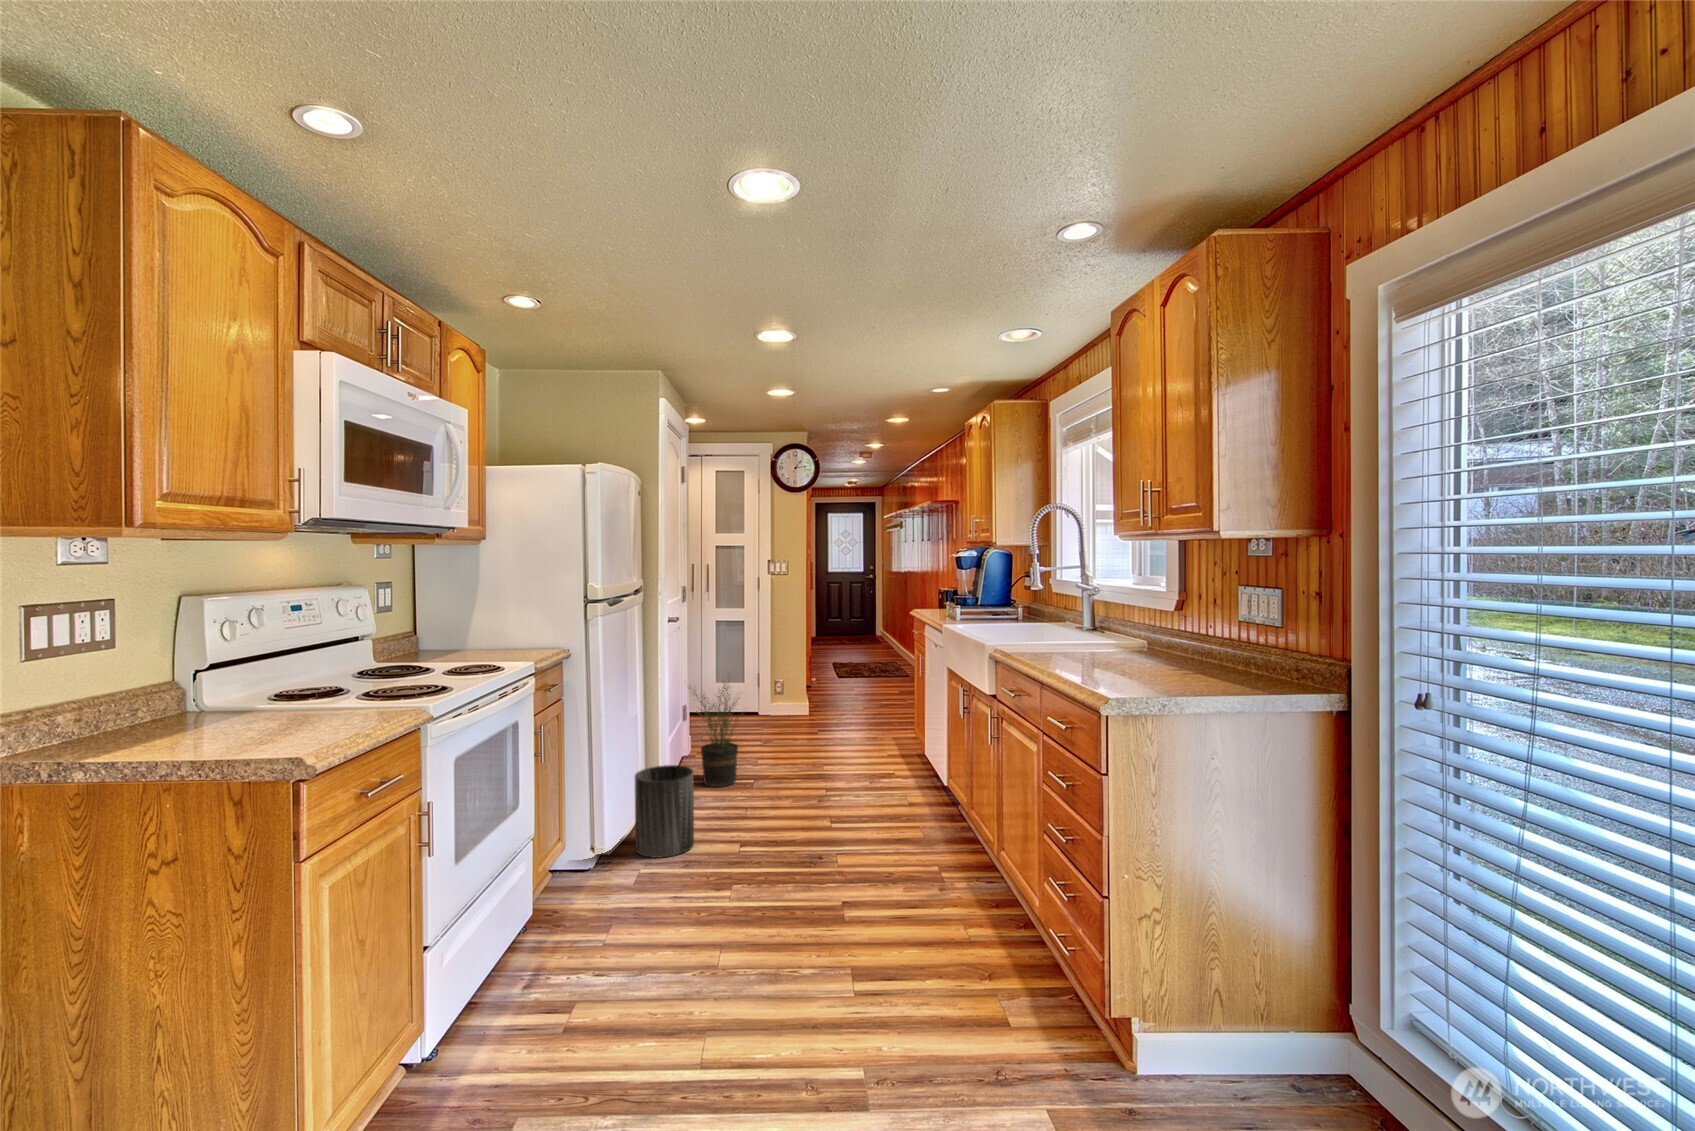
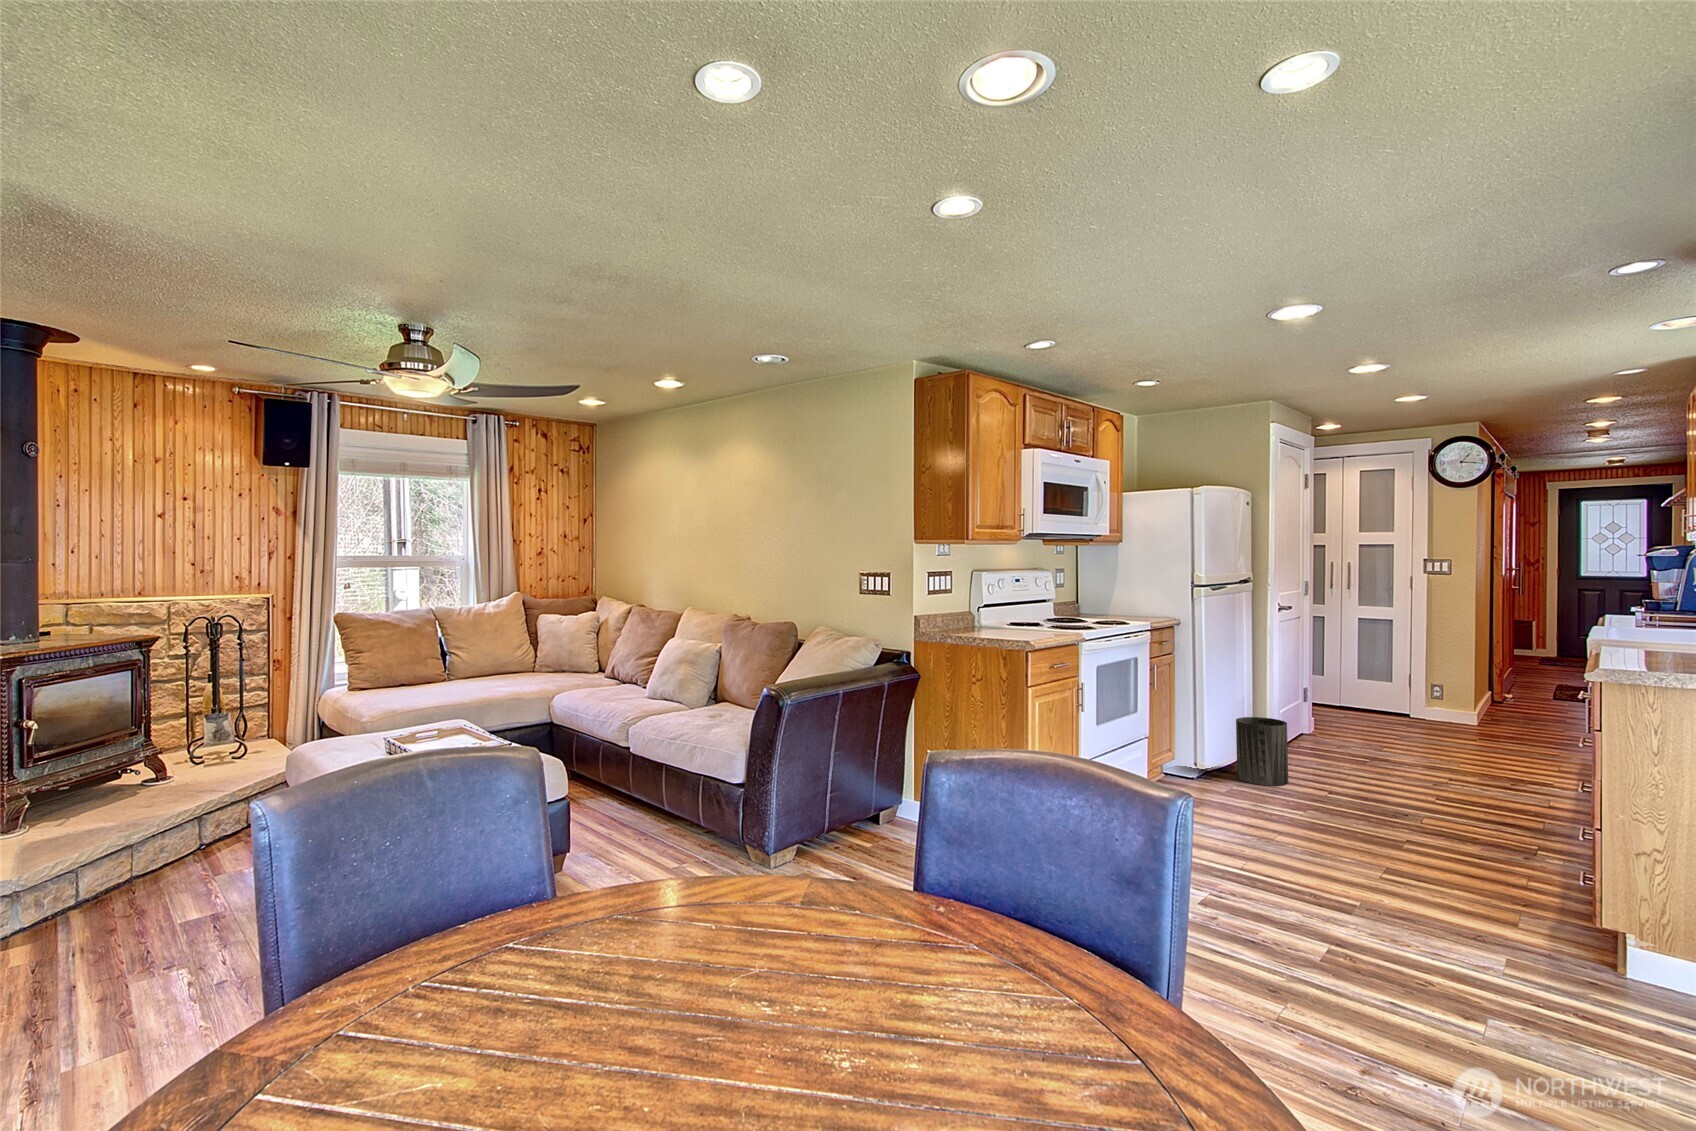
potted plant: present [696,685,740,787] -> none [1295,657,1369,757]

